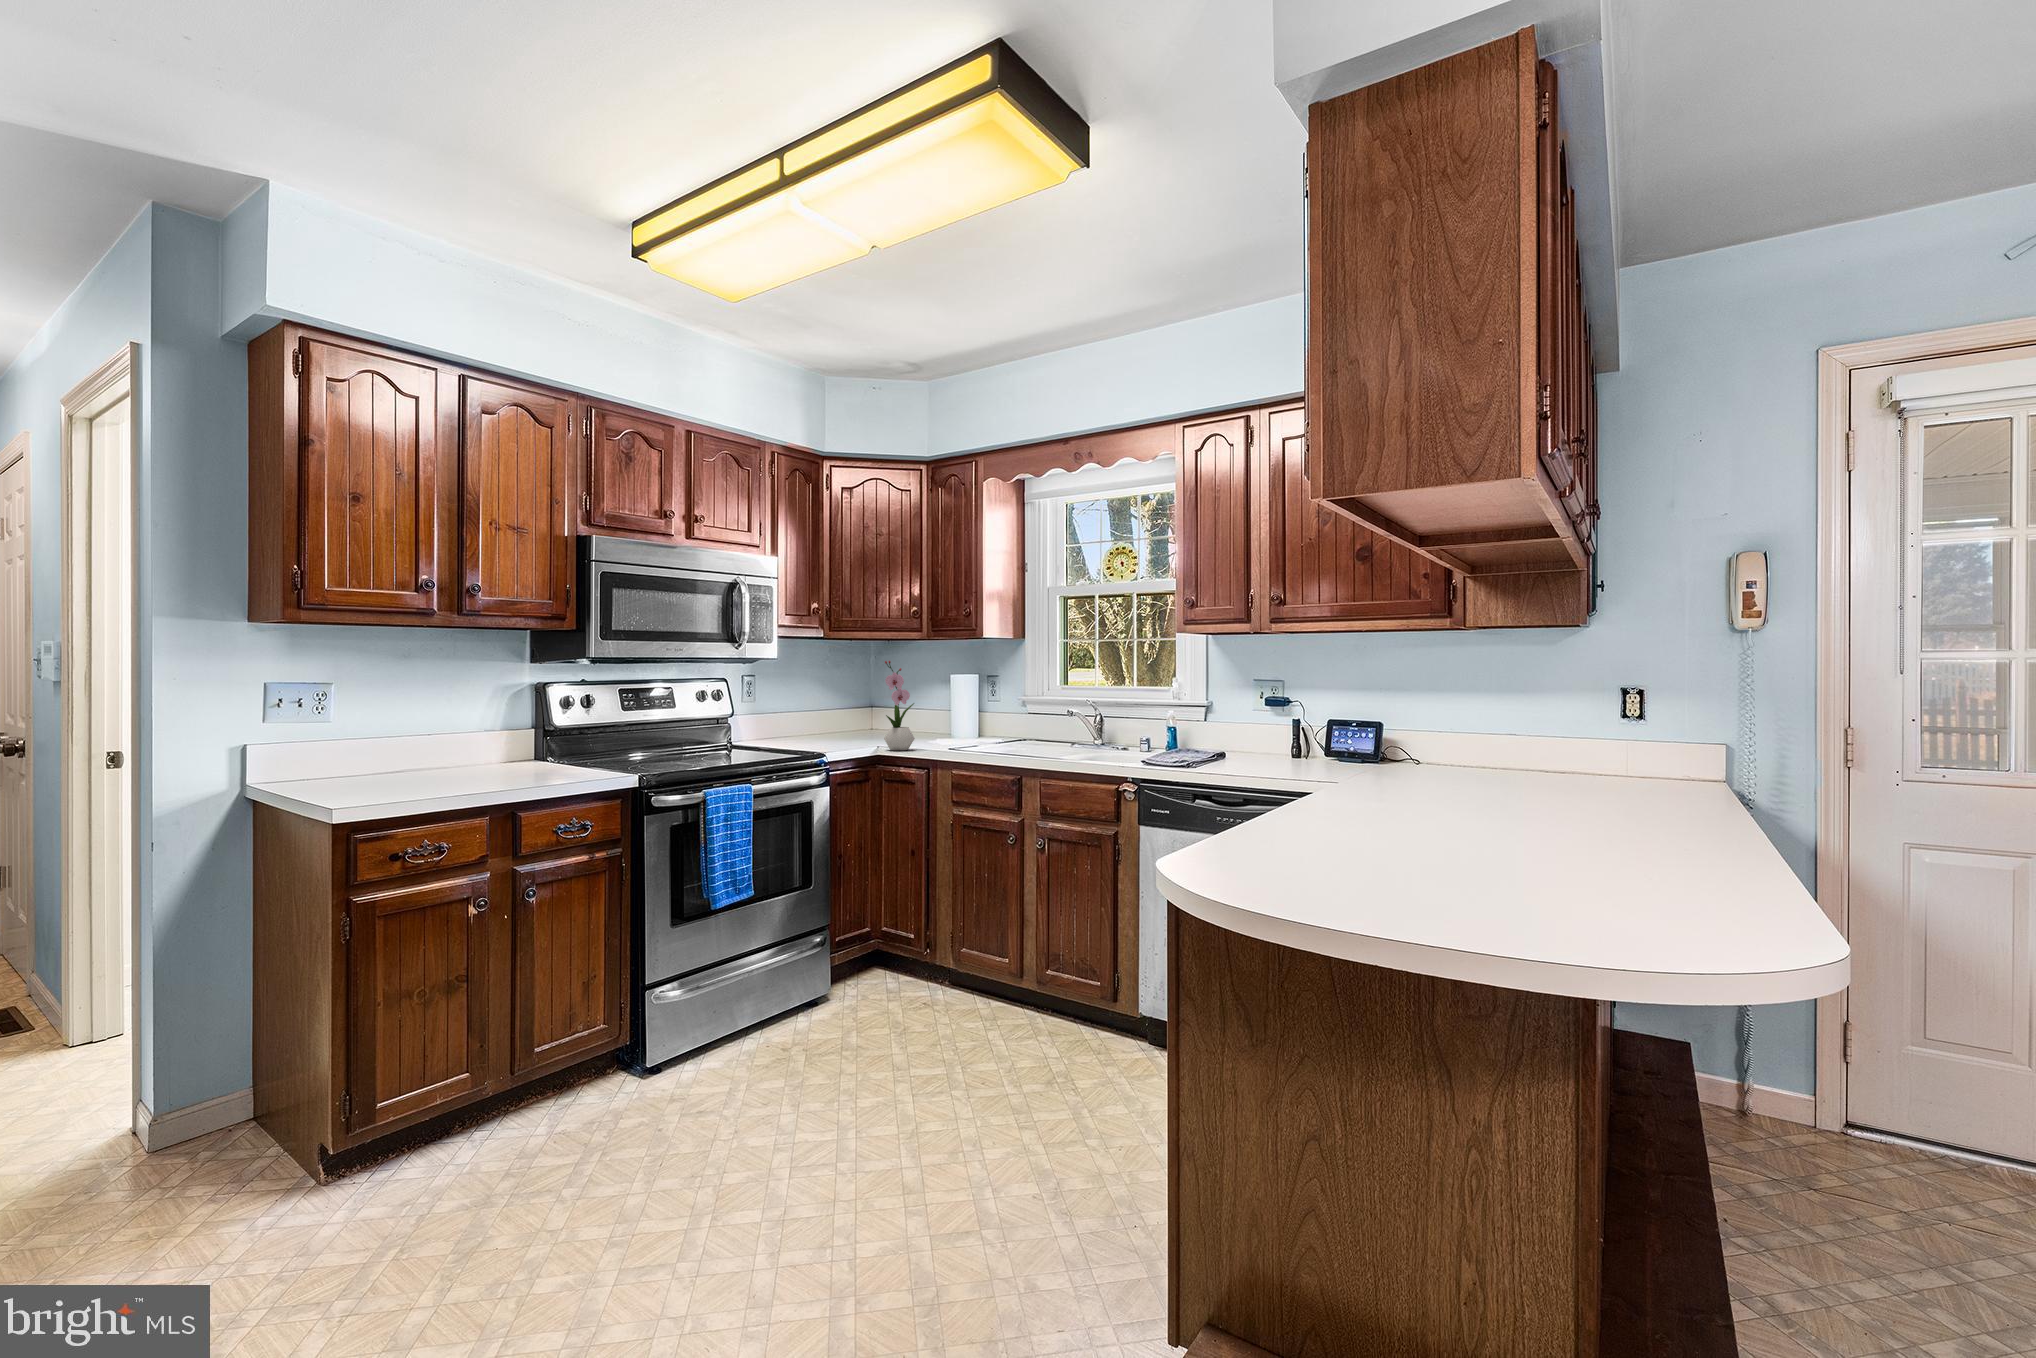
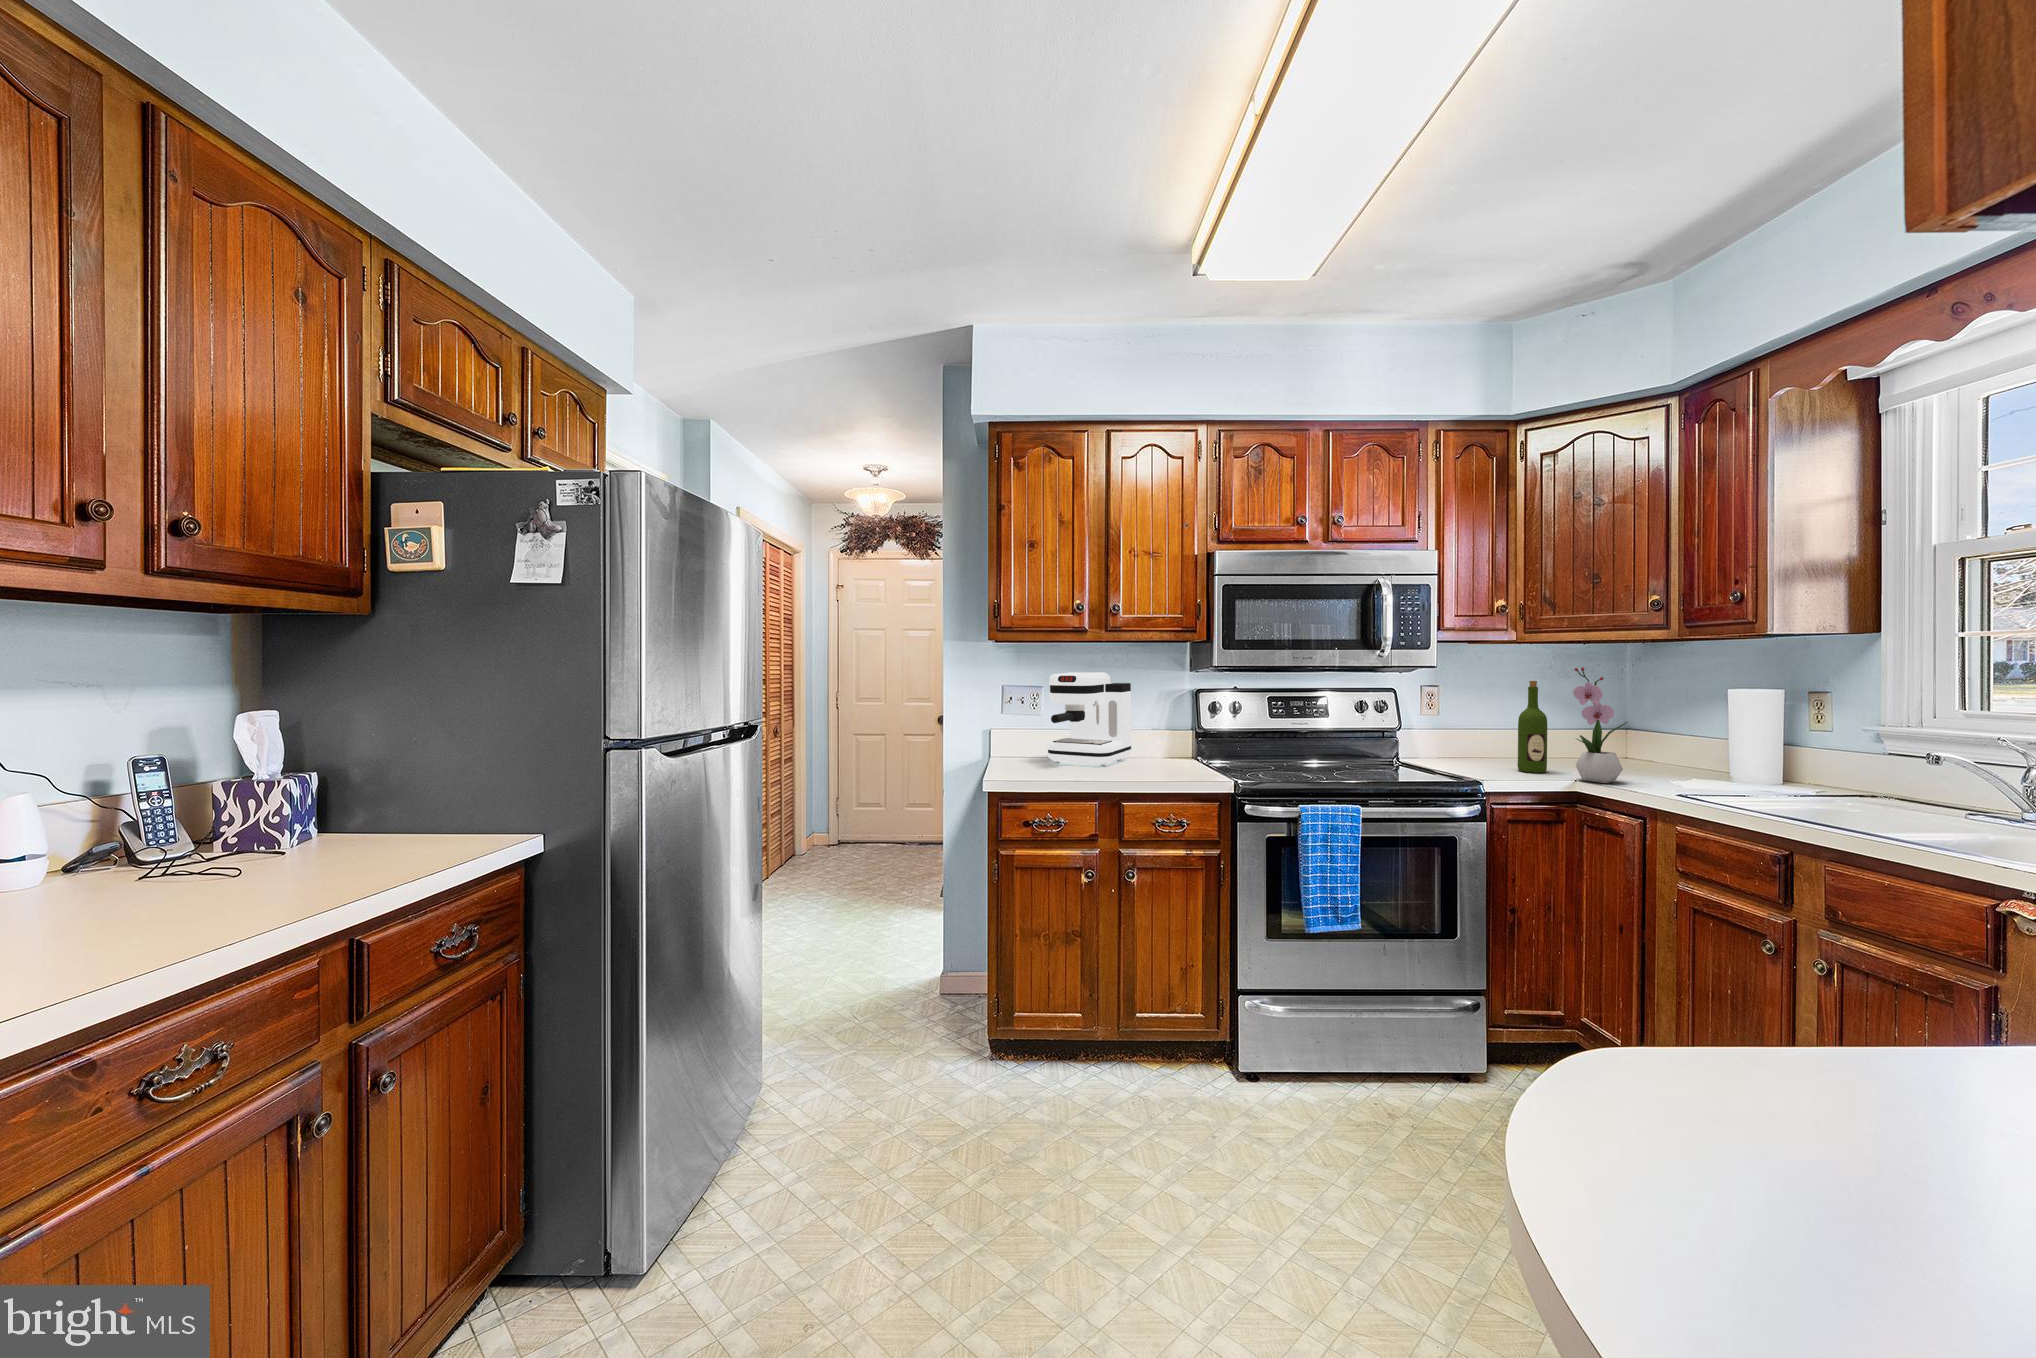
coffee maker: none [370,664,478,780] -> present [1047,672,1132,766]
wine bottle: none [841,673,861,750] -> present [1518,681,1547,773]

